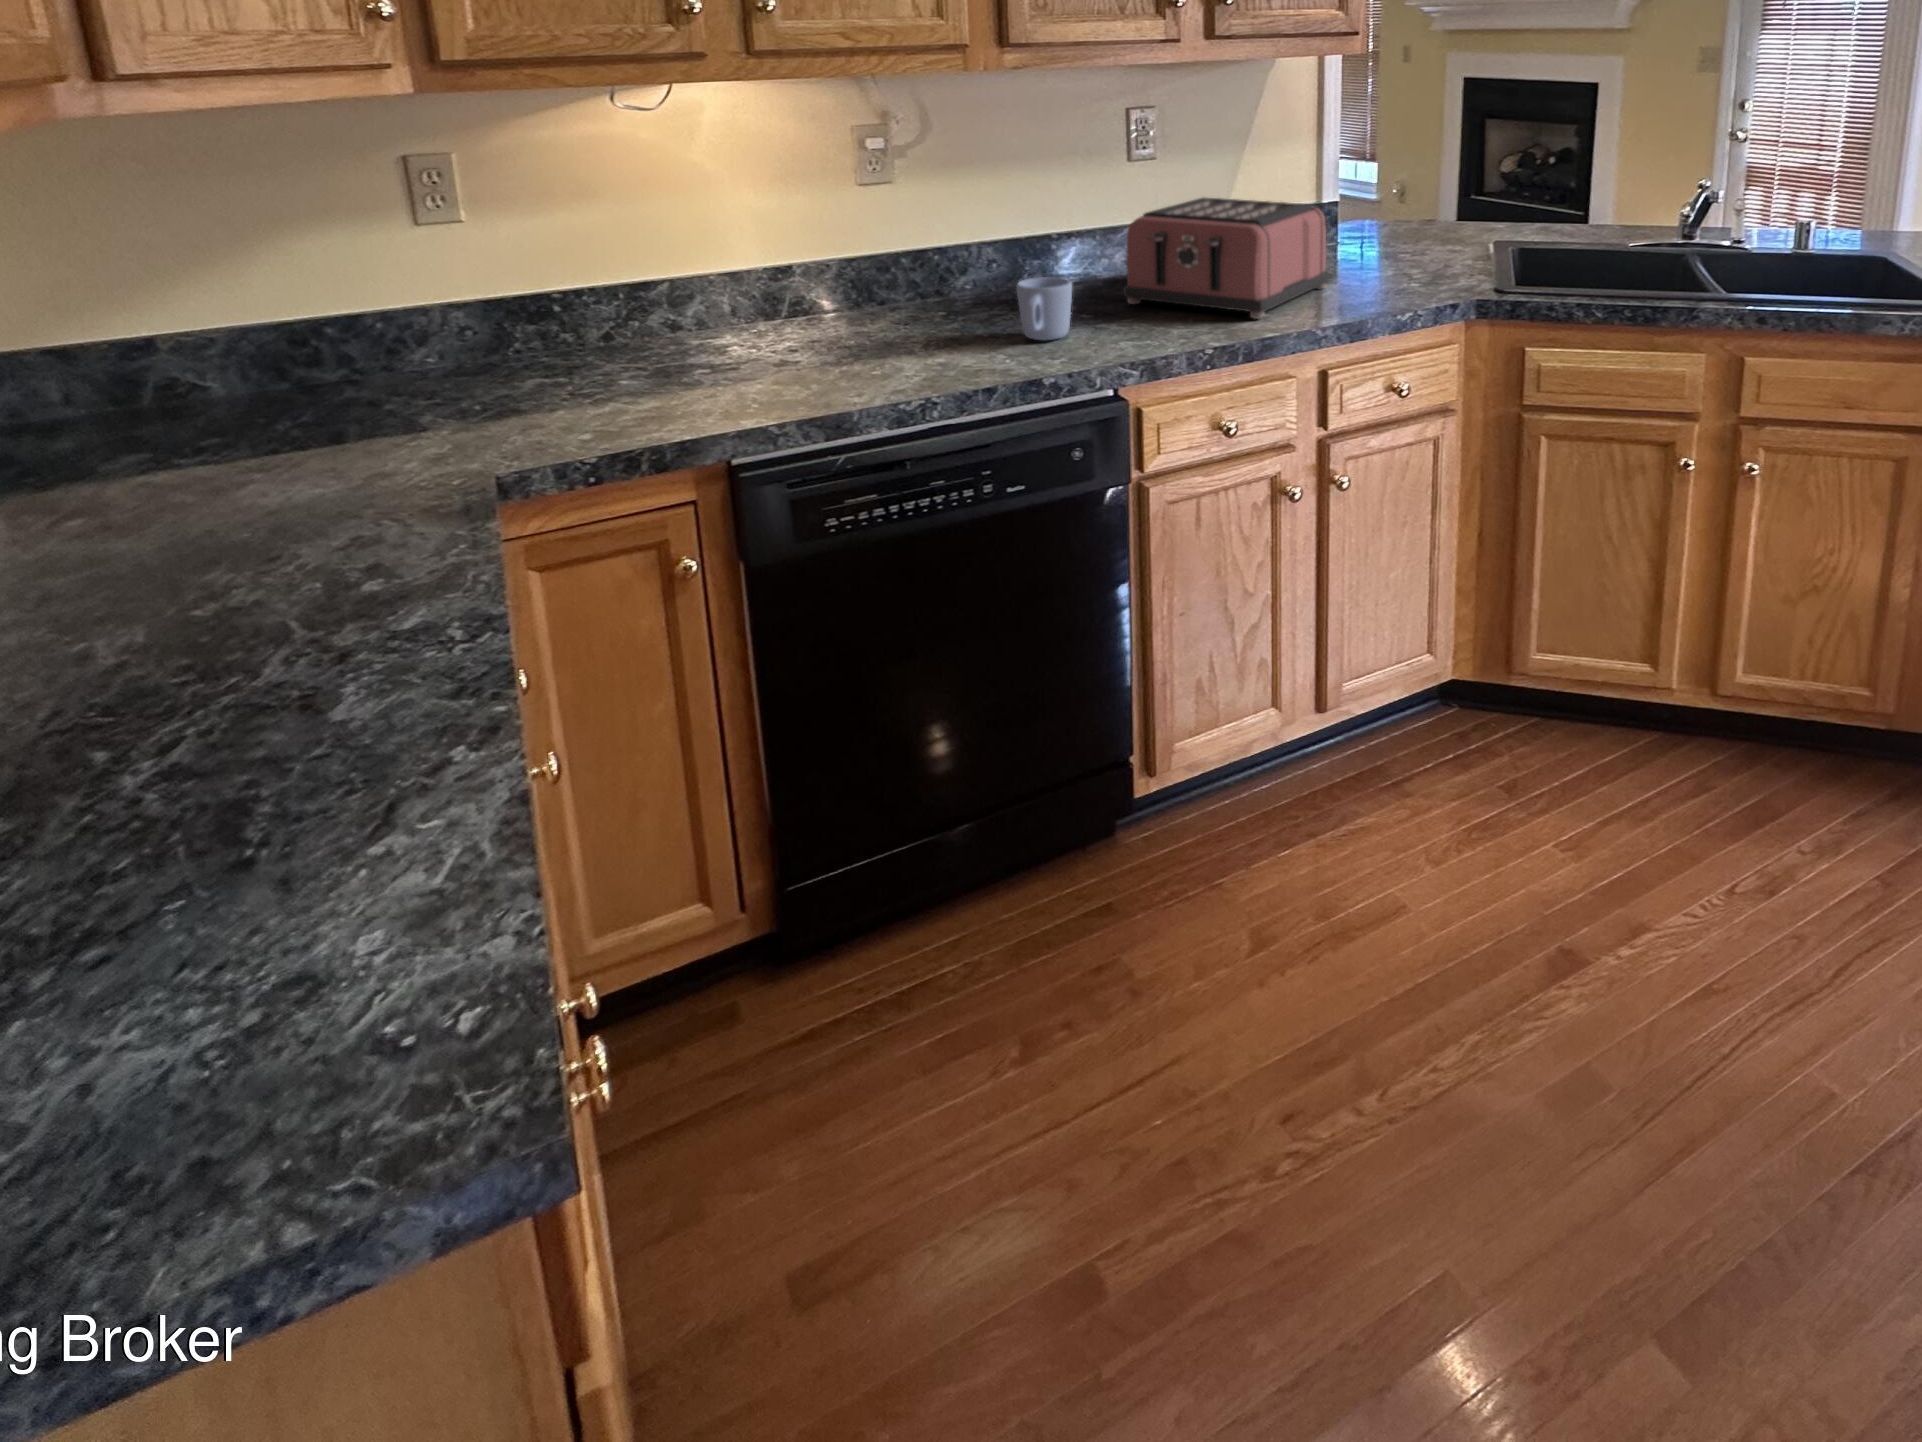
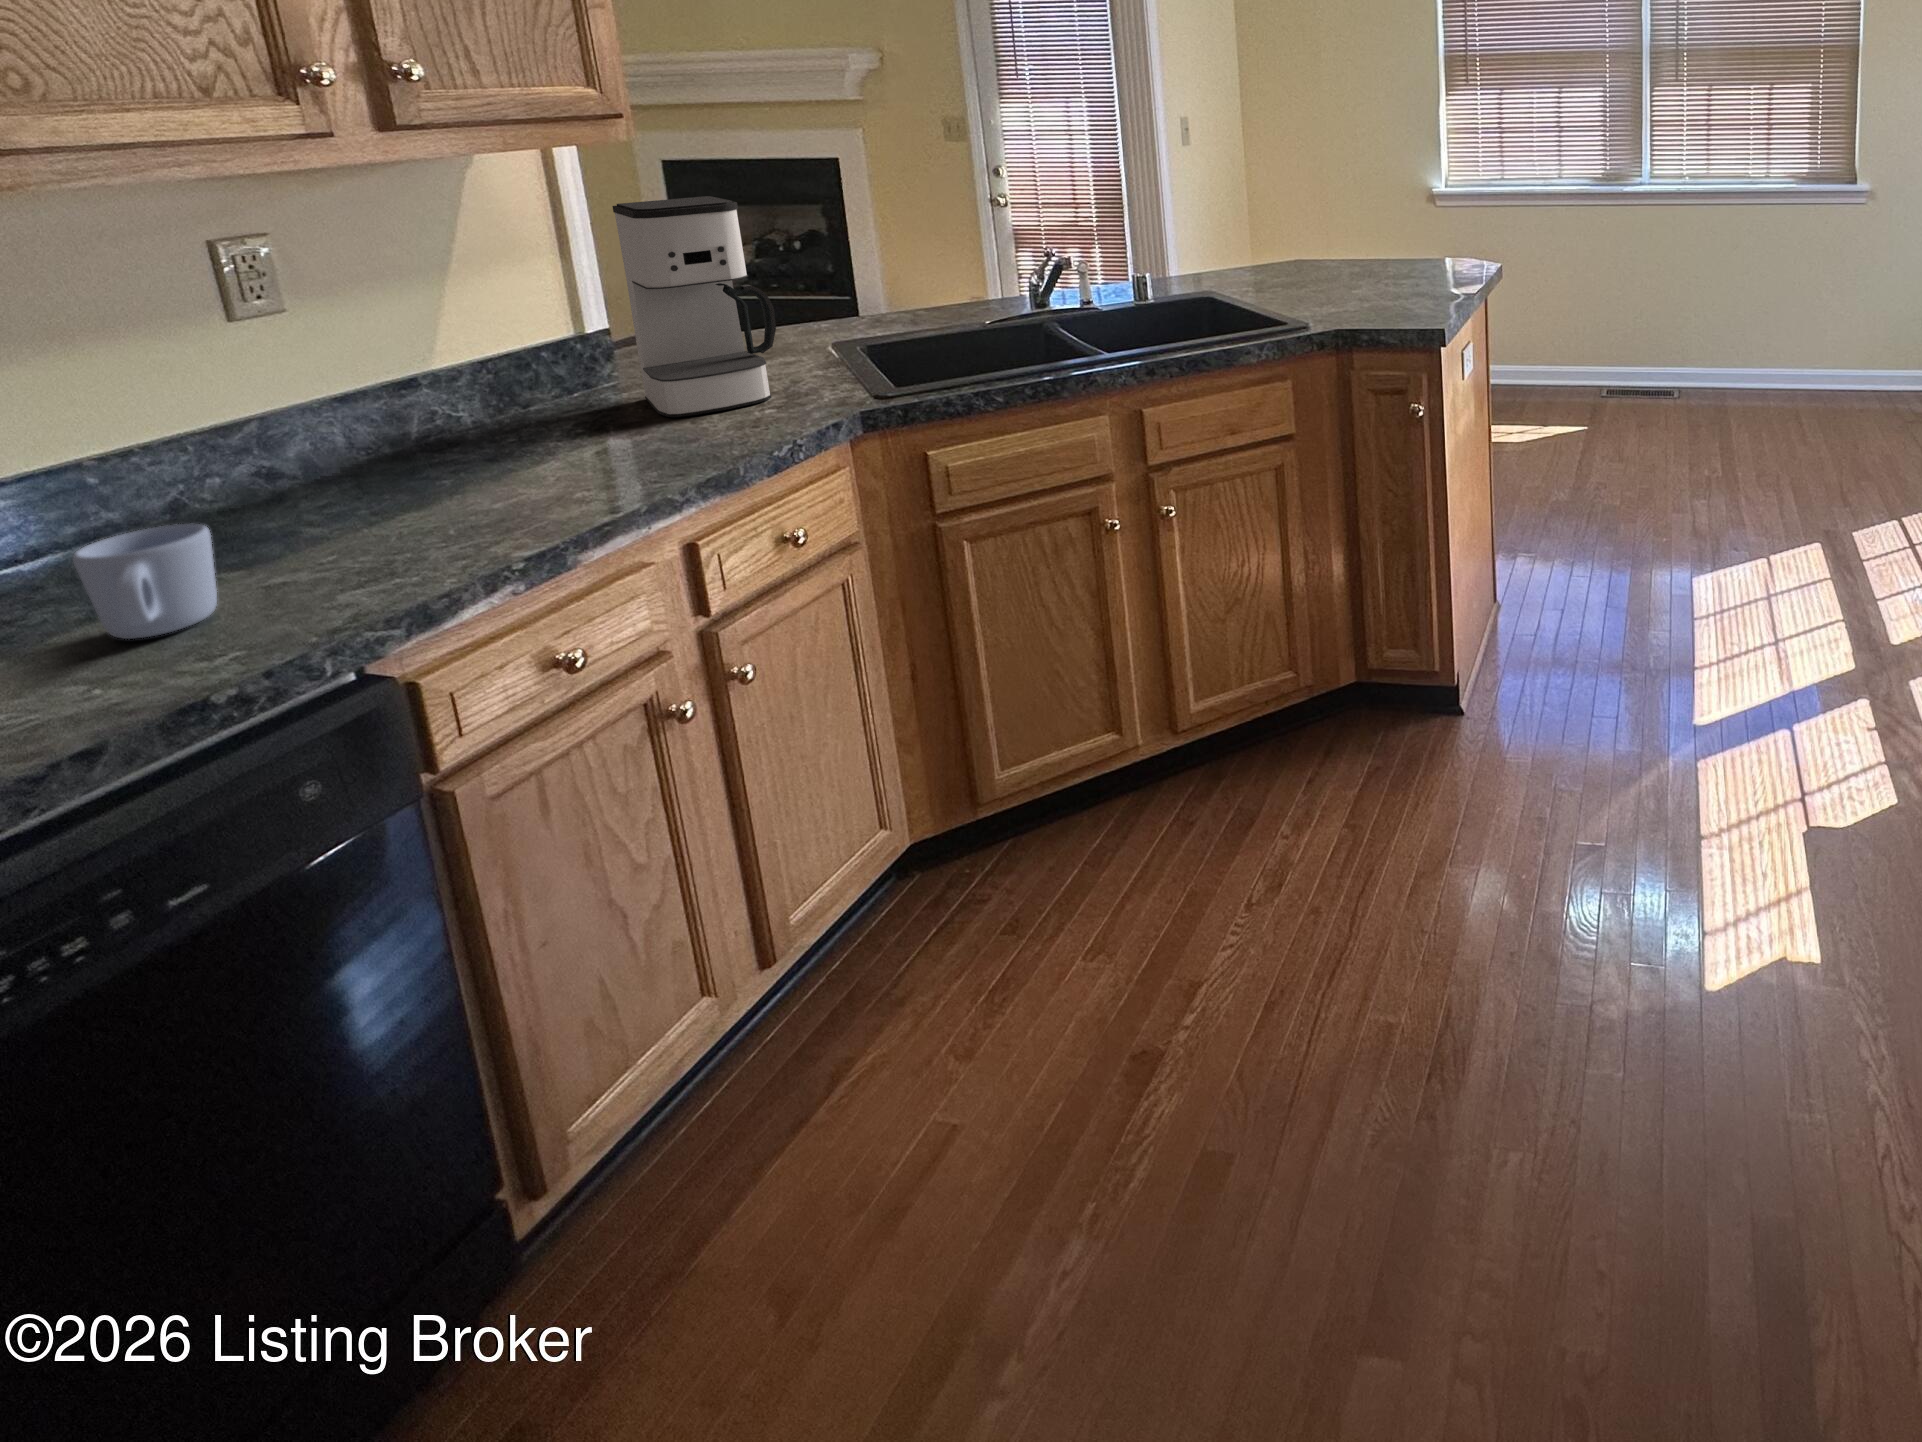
coffee maker: none [1346,103,1442,277] -> present [612,196,776,417]
toaster: present [1123,198,1330,319] -> none [284,338,647,534]

